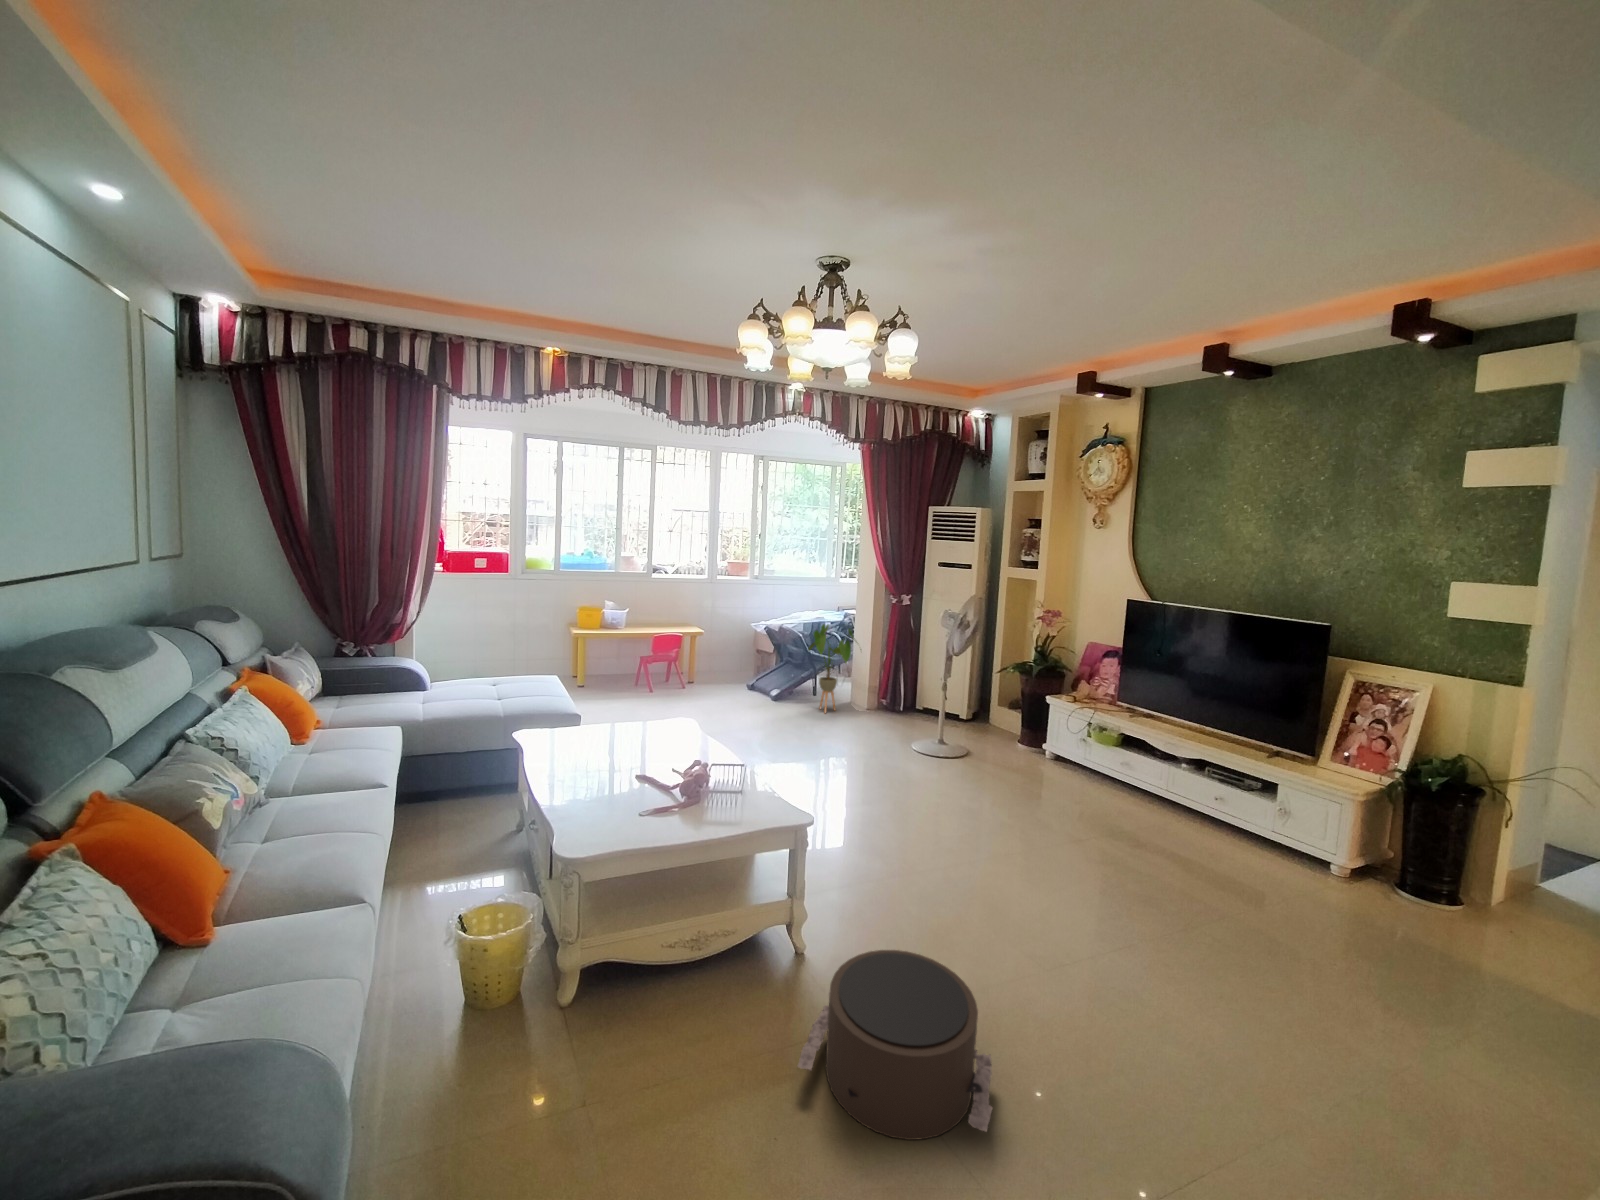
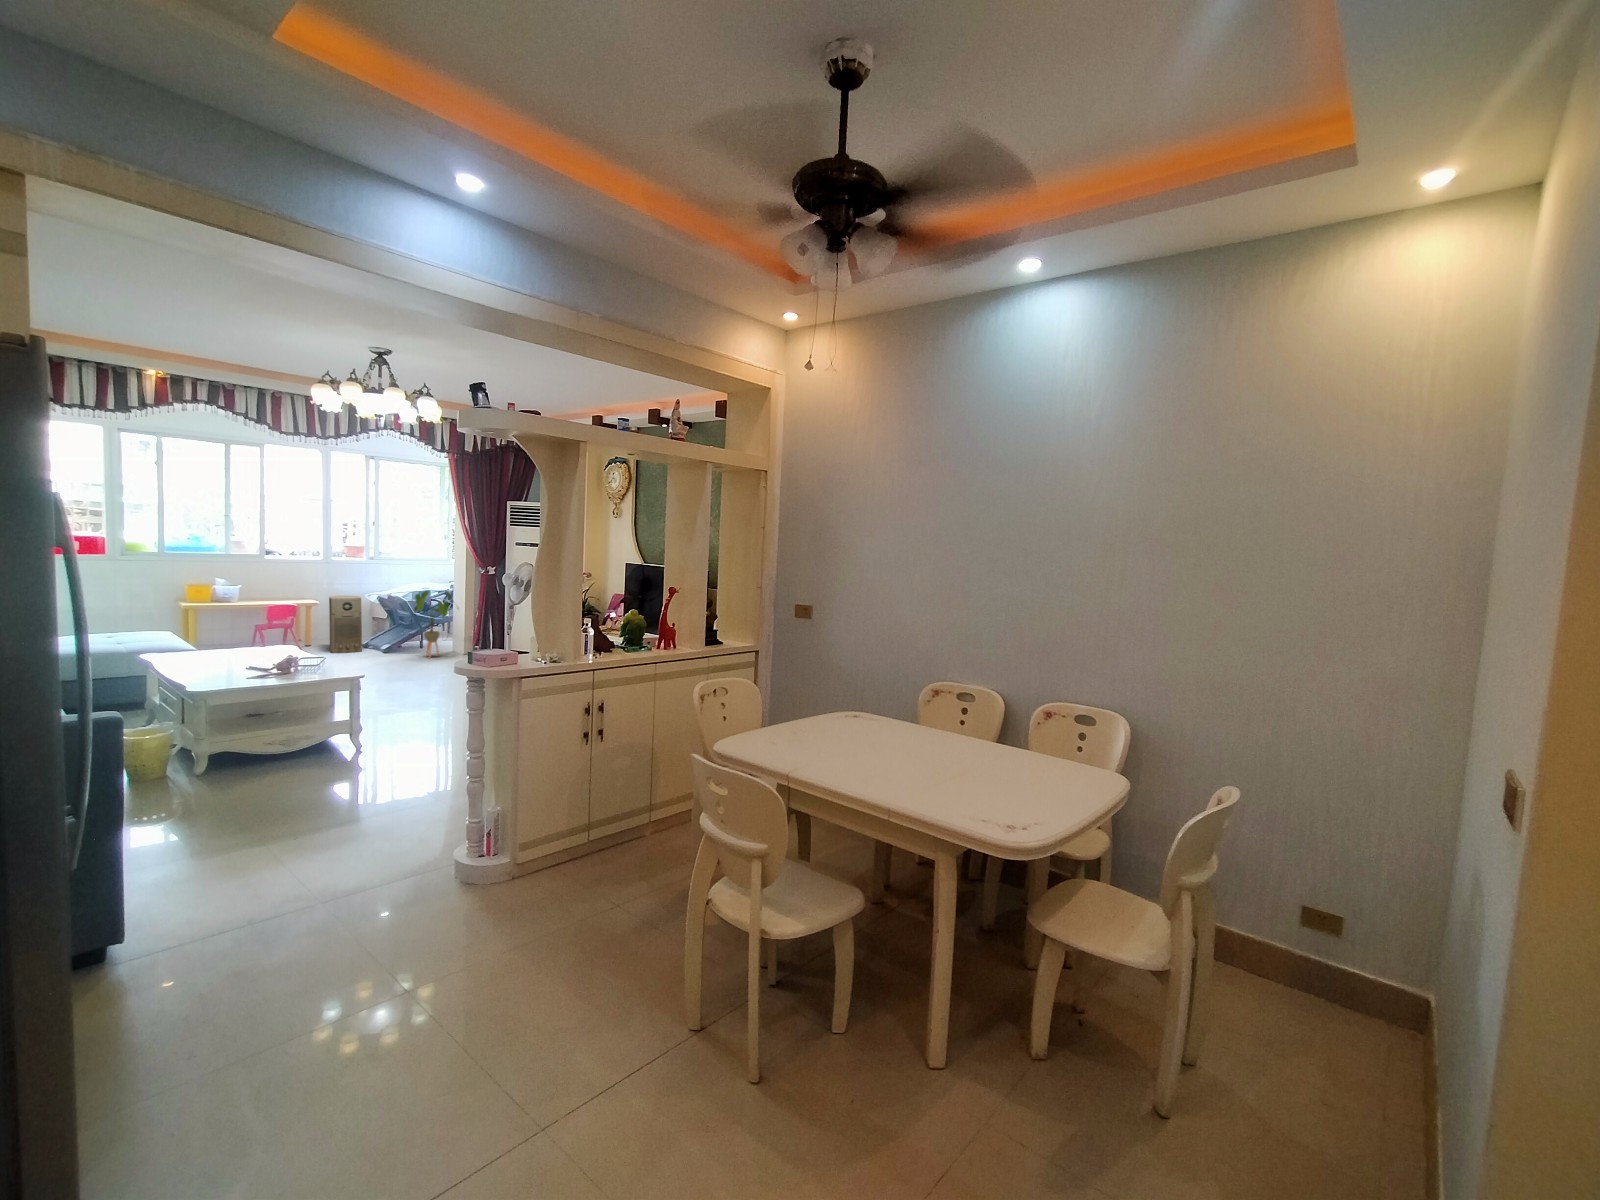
air purifier: none [712,623,747,694] -> present [329,595,362,653]
pouf: present [798,950,992,1140] -> none [332,713,437,768]

